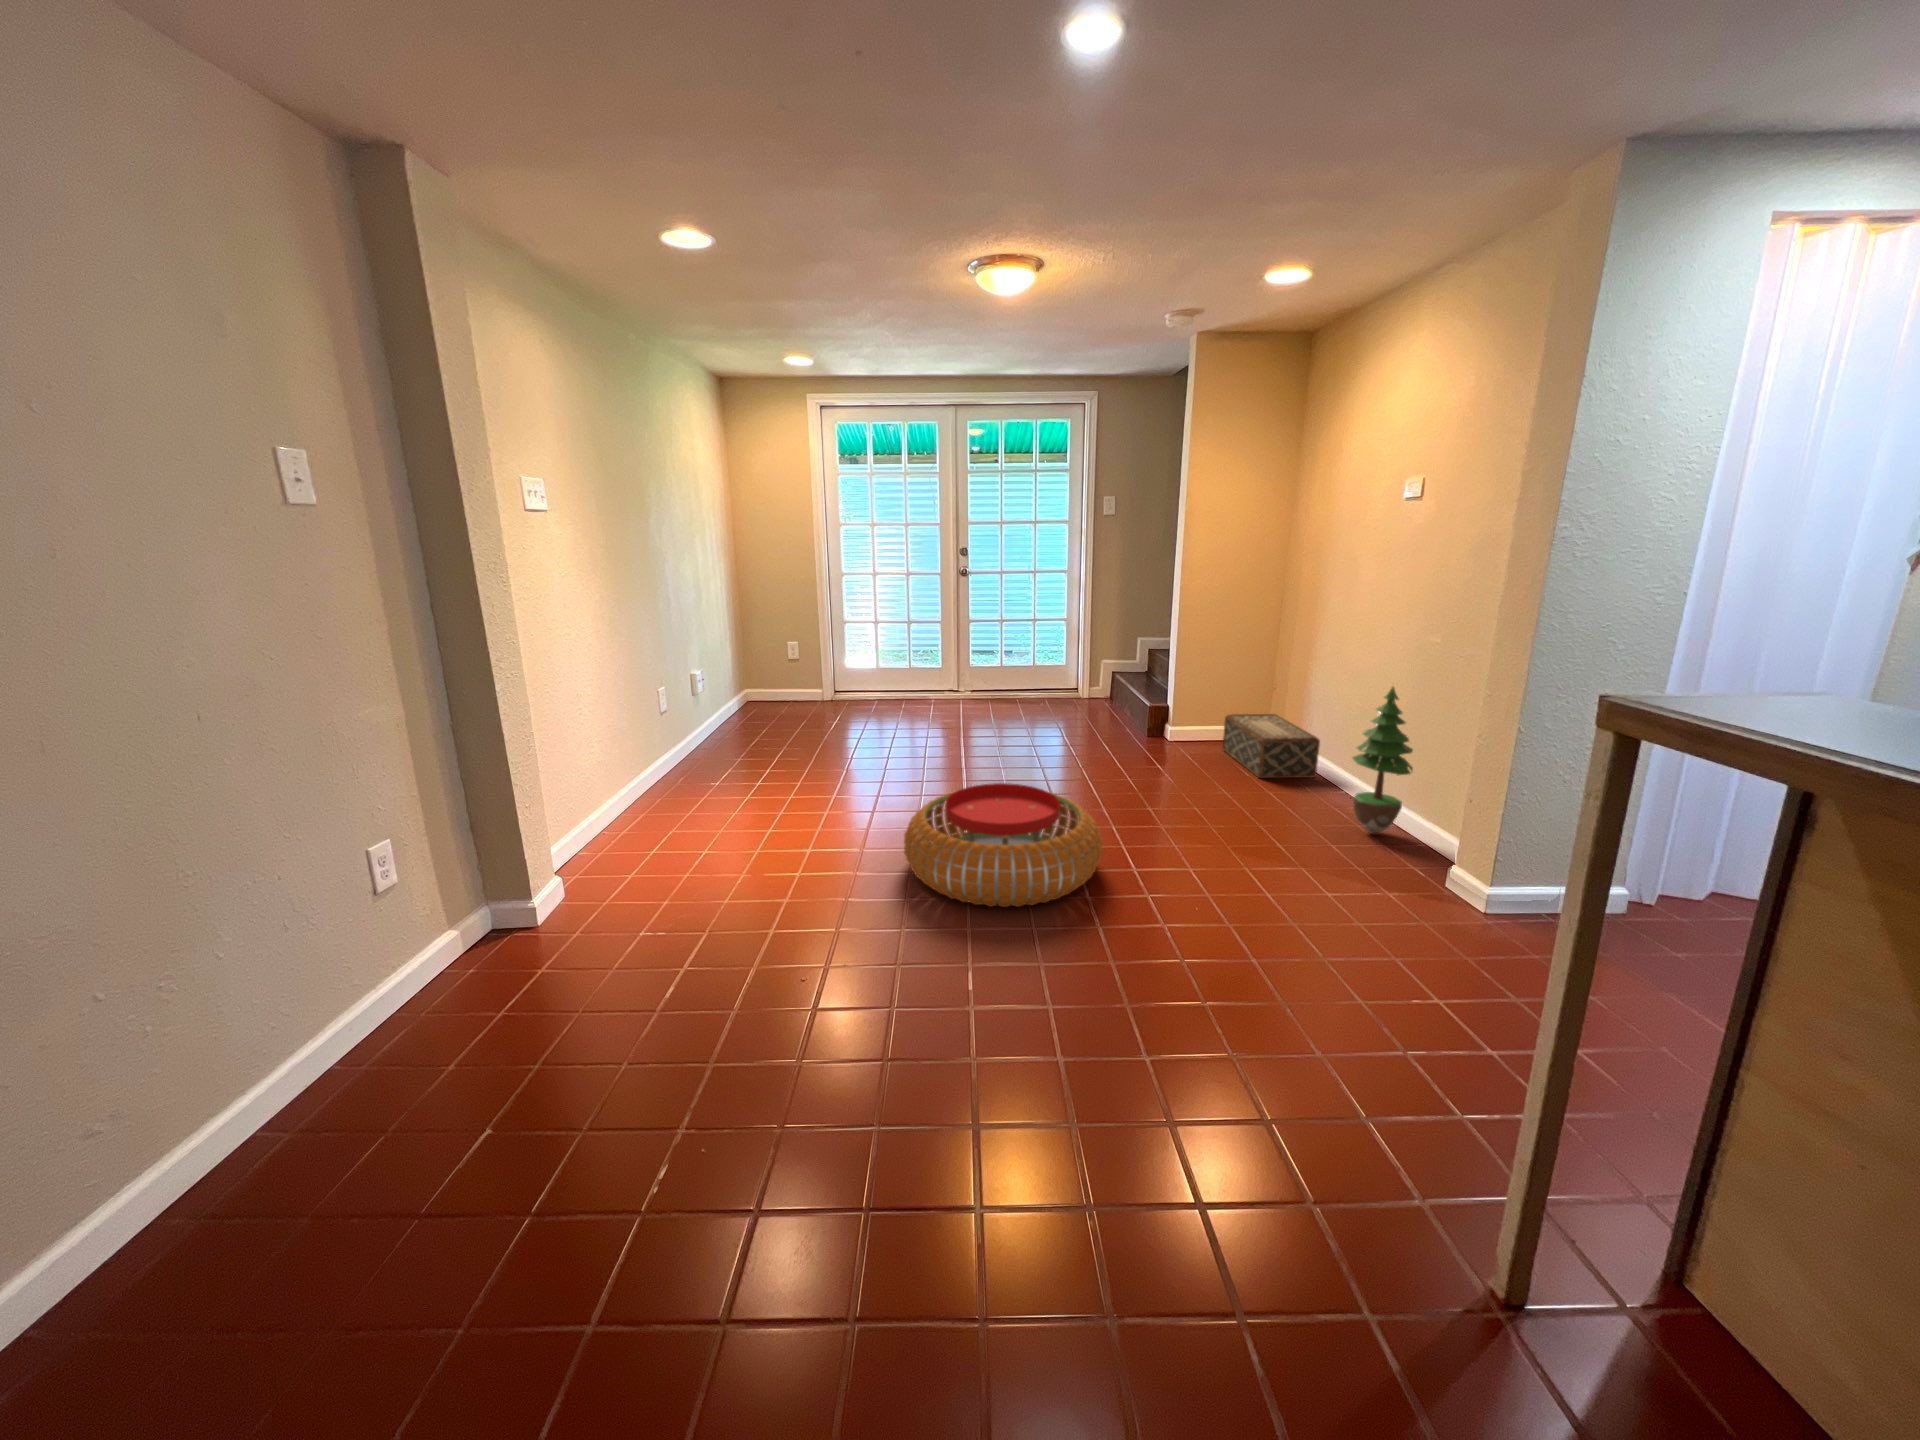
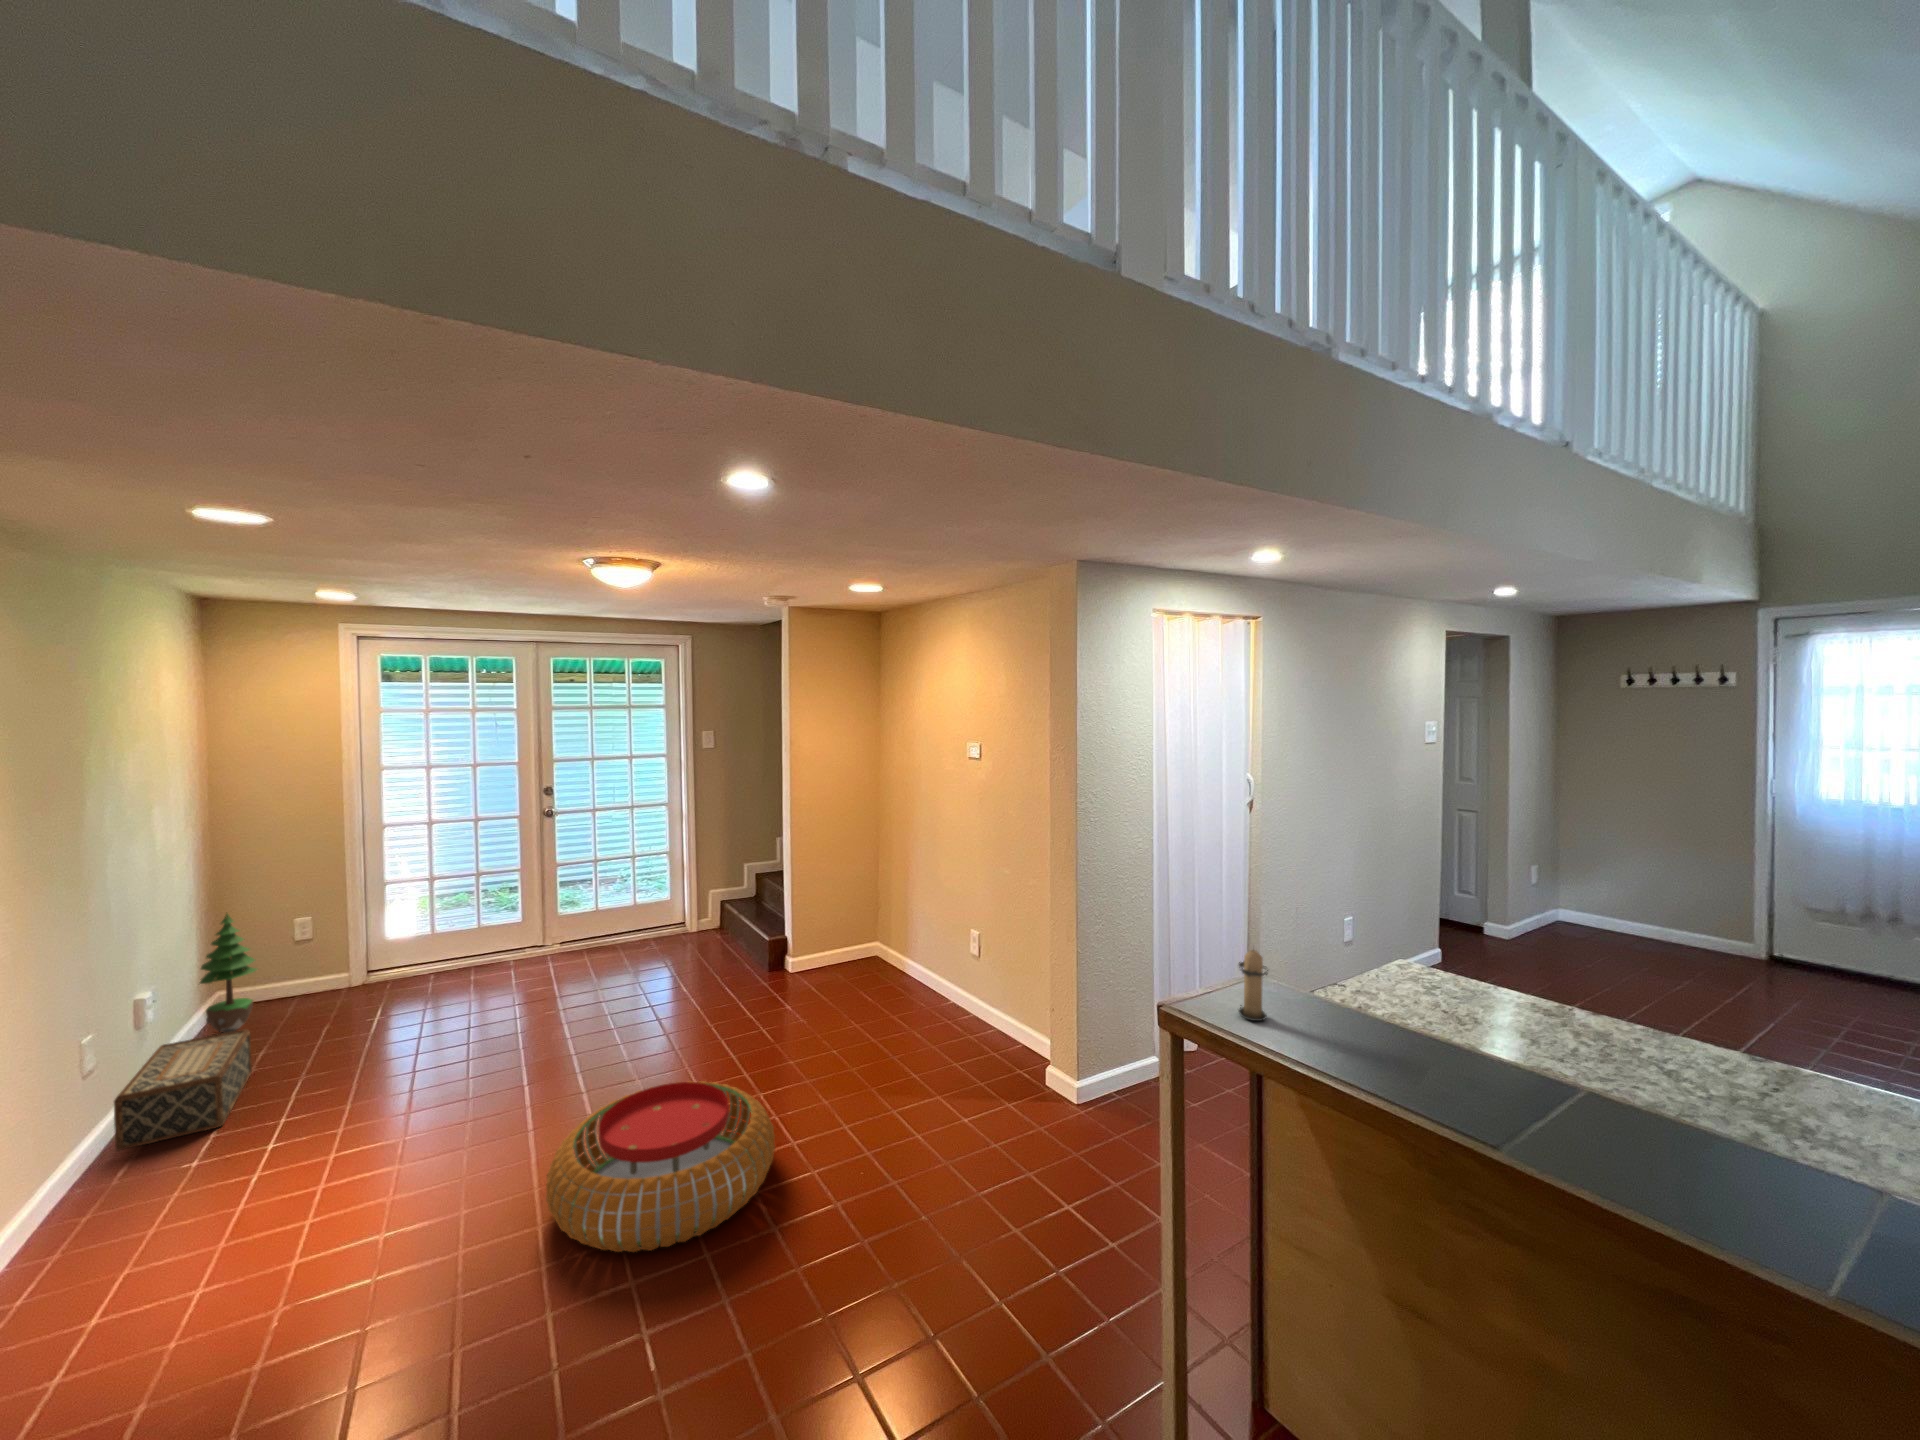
candle: none [1747,584,1858,718] -> present [1239,949,1268,1021]
potted tree: present [1353,687,1413,833] -> present [200,914,257,1033]
woven basket: present [1223,714,1320,778] -> present [114,1029,252,1151]

